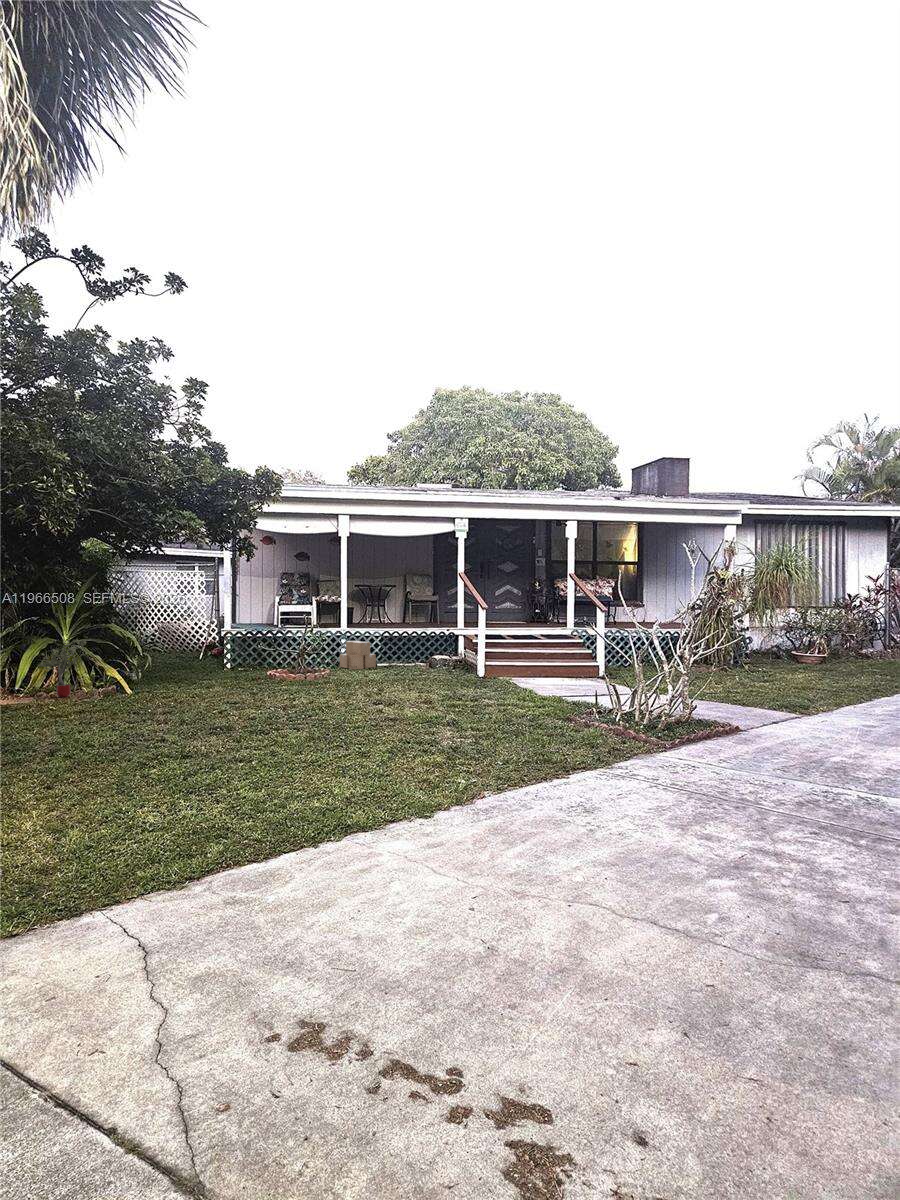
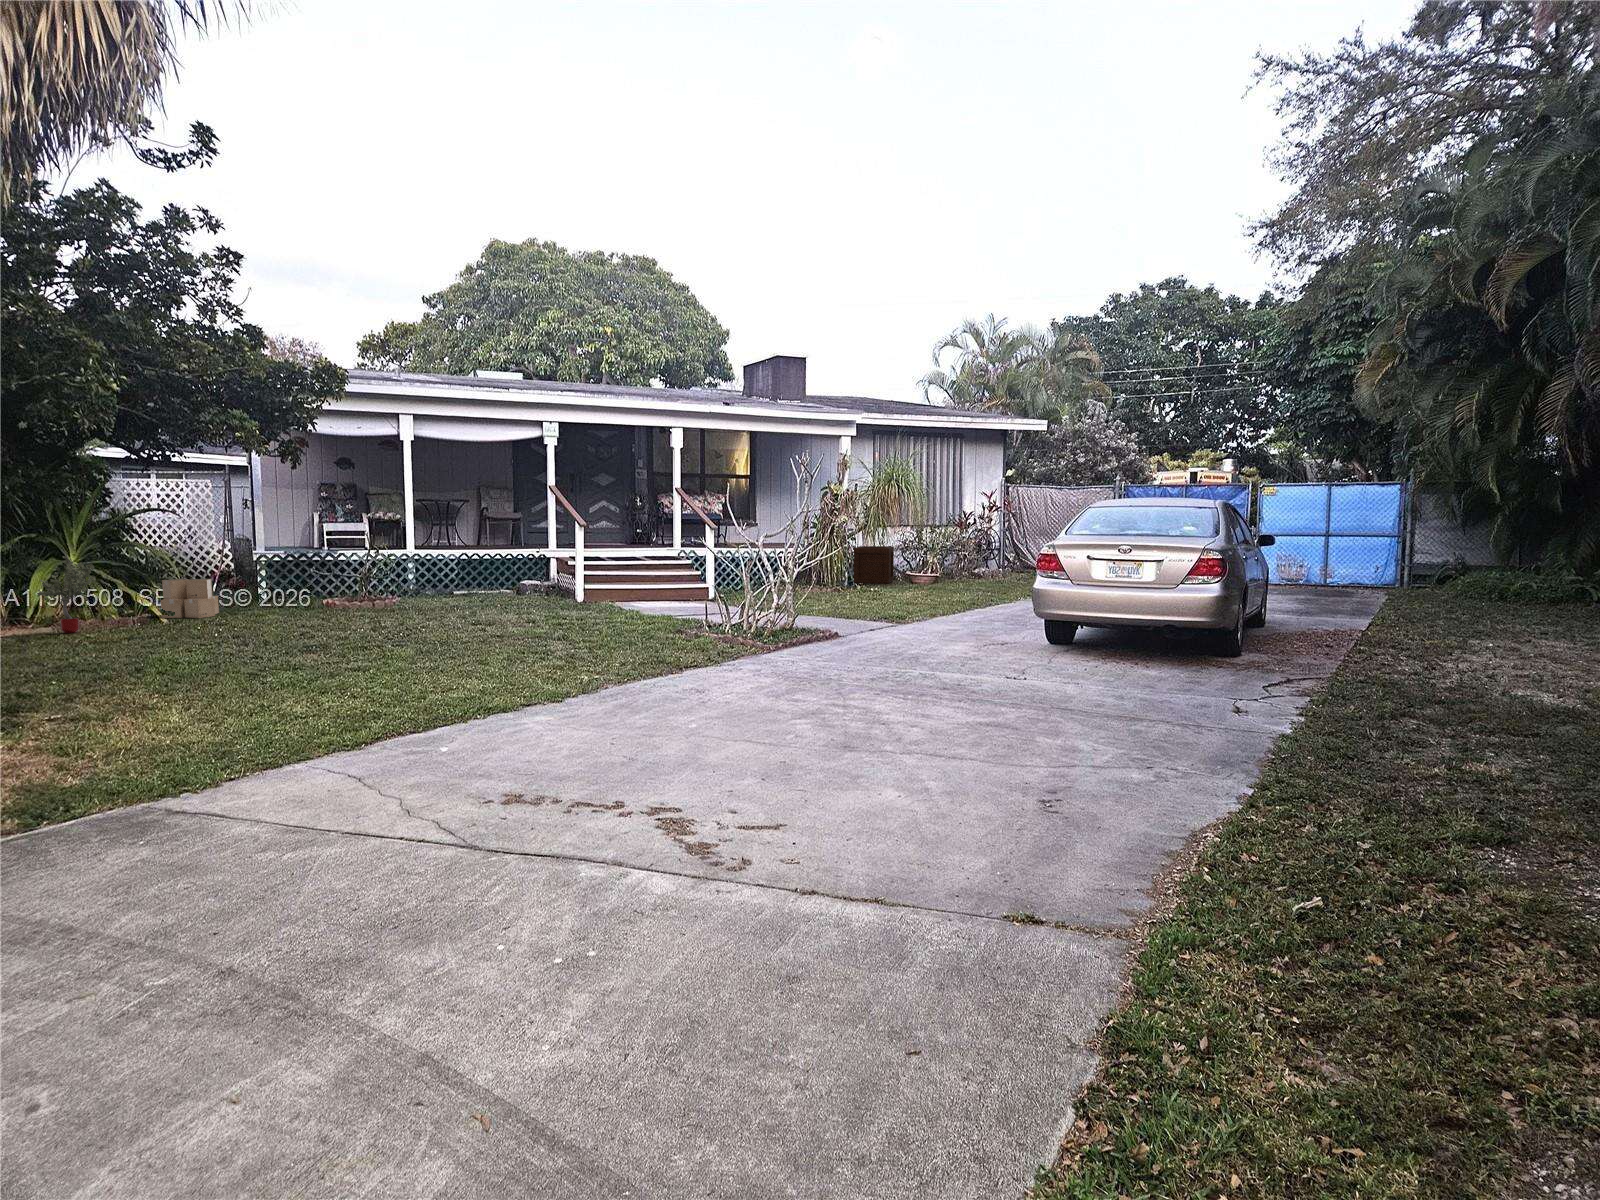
wooden crate: none [740,627,781,664] -> present [854,546,894,584]
cardboard box: present [340,641,376,669] -> present [161,579,219,618]

